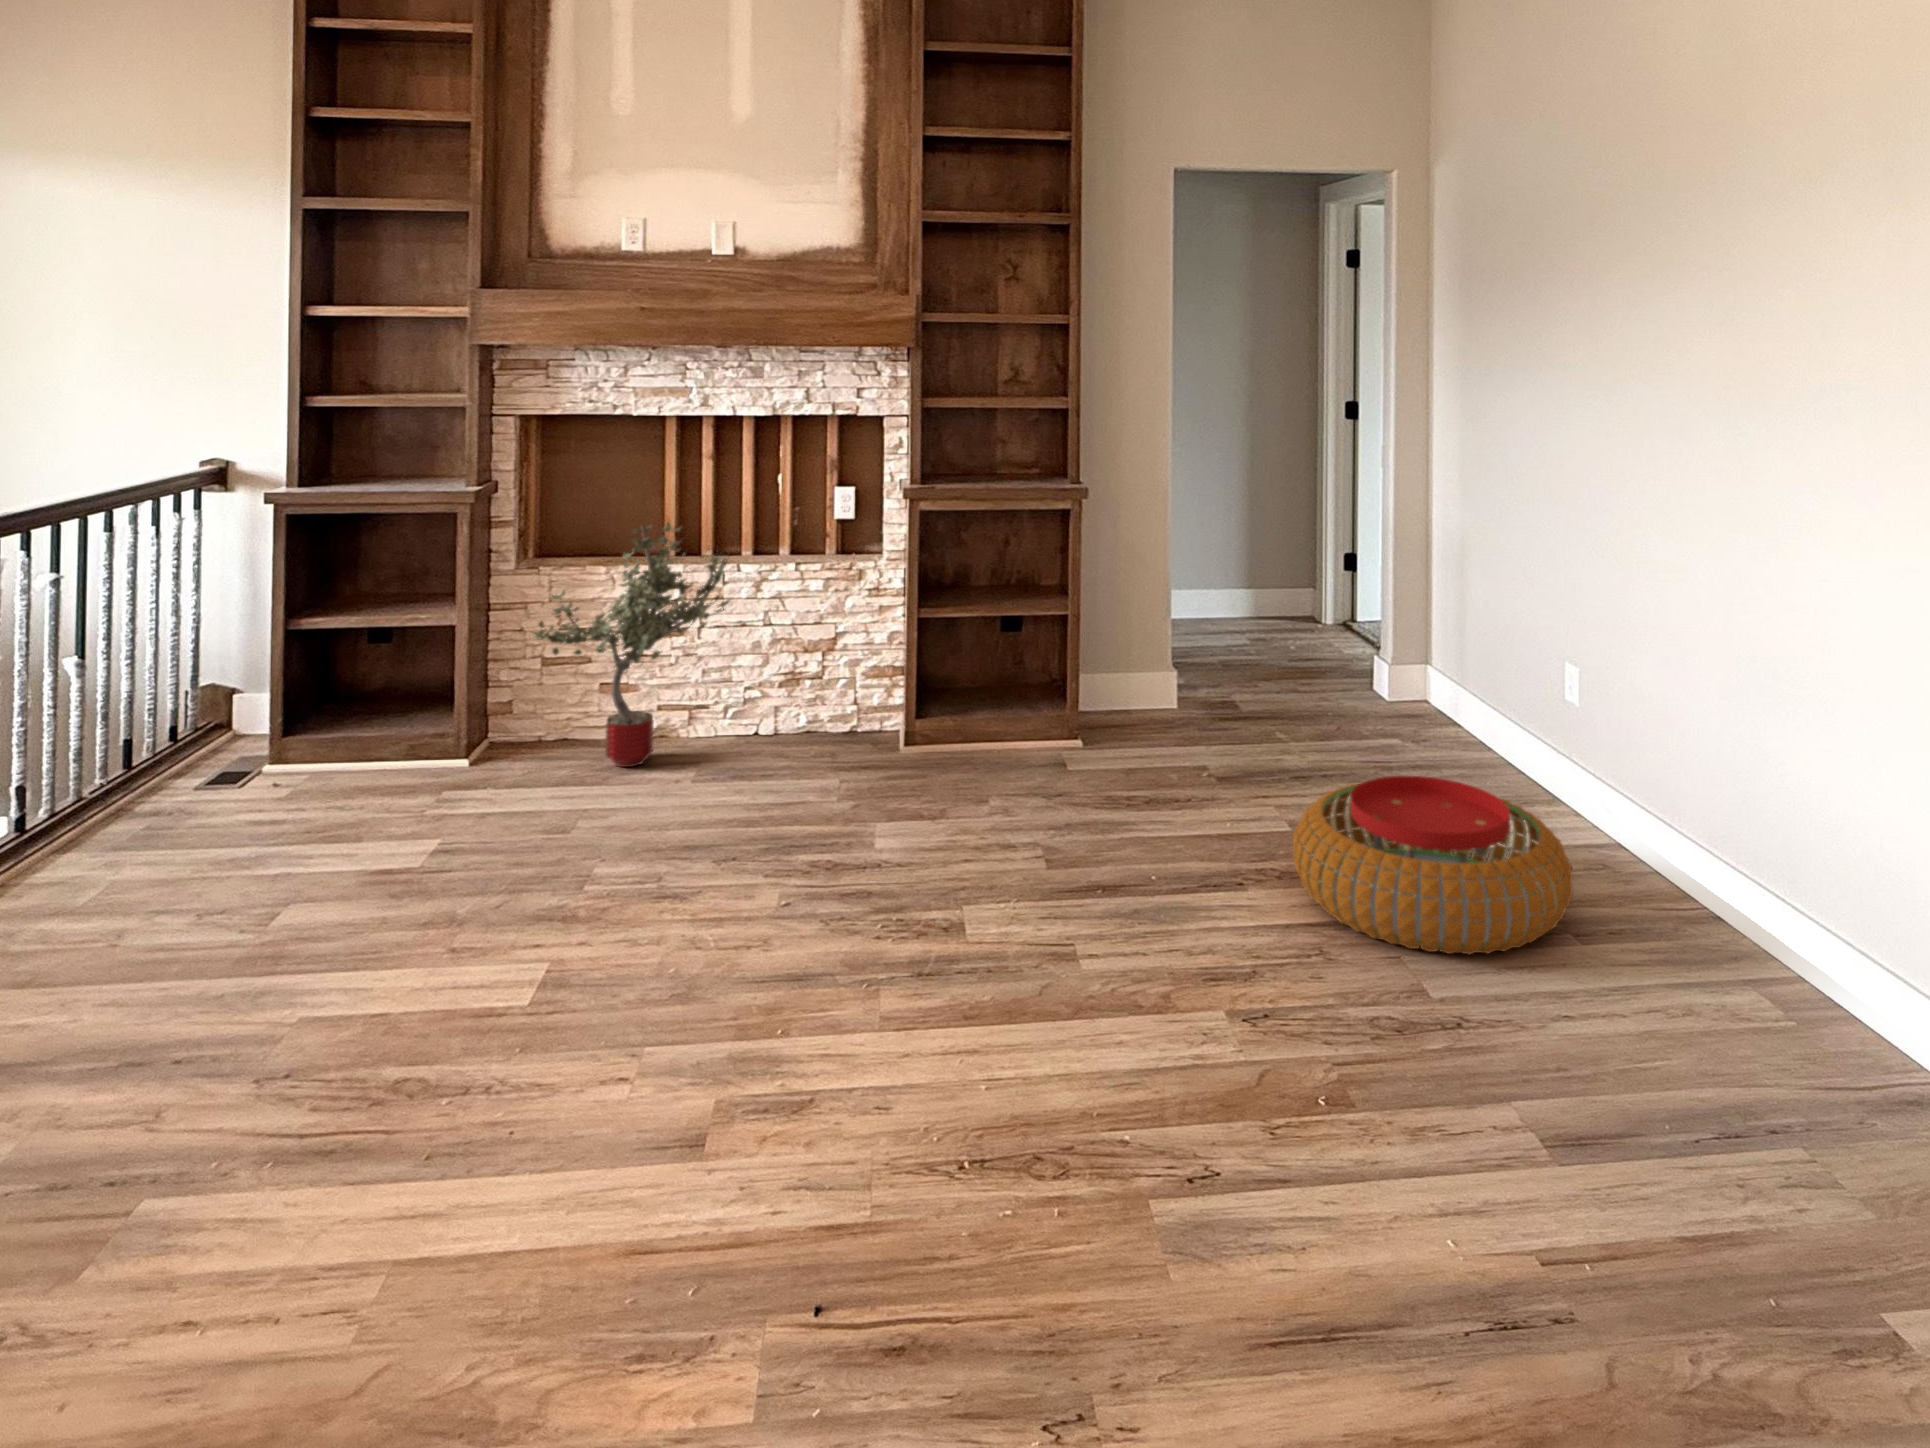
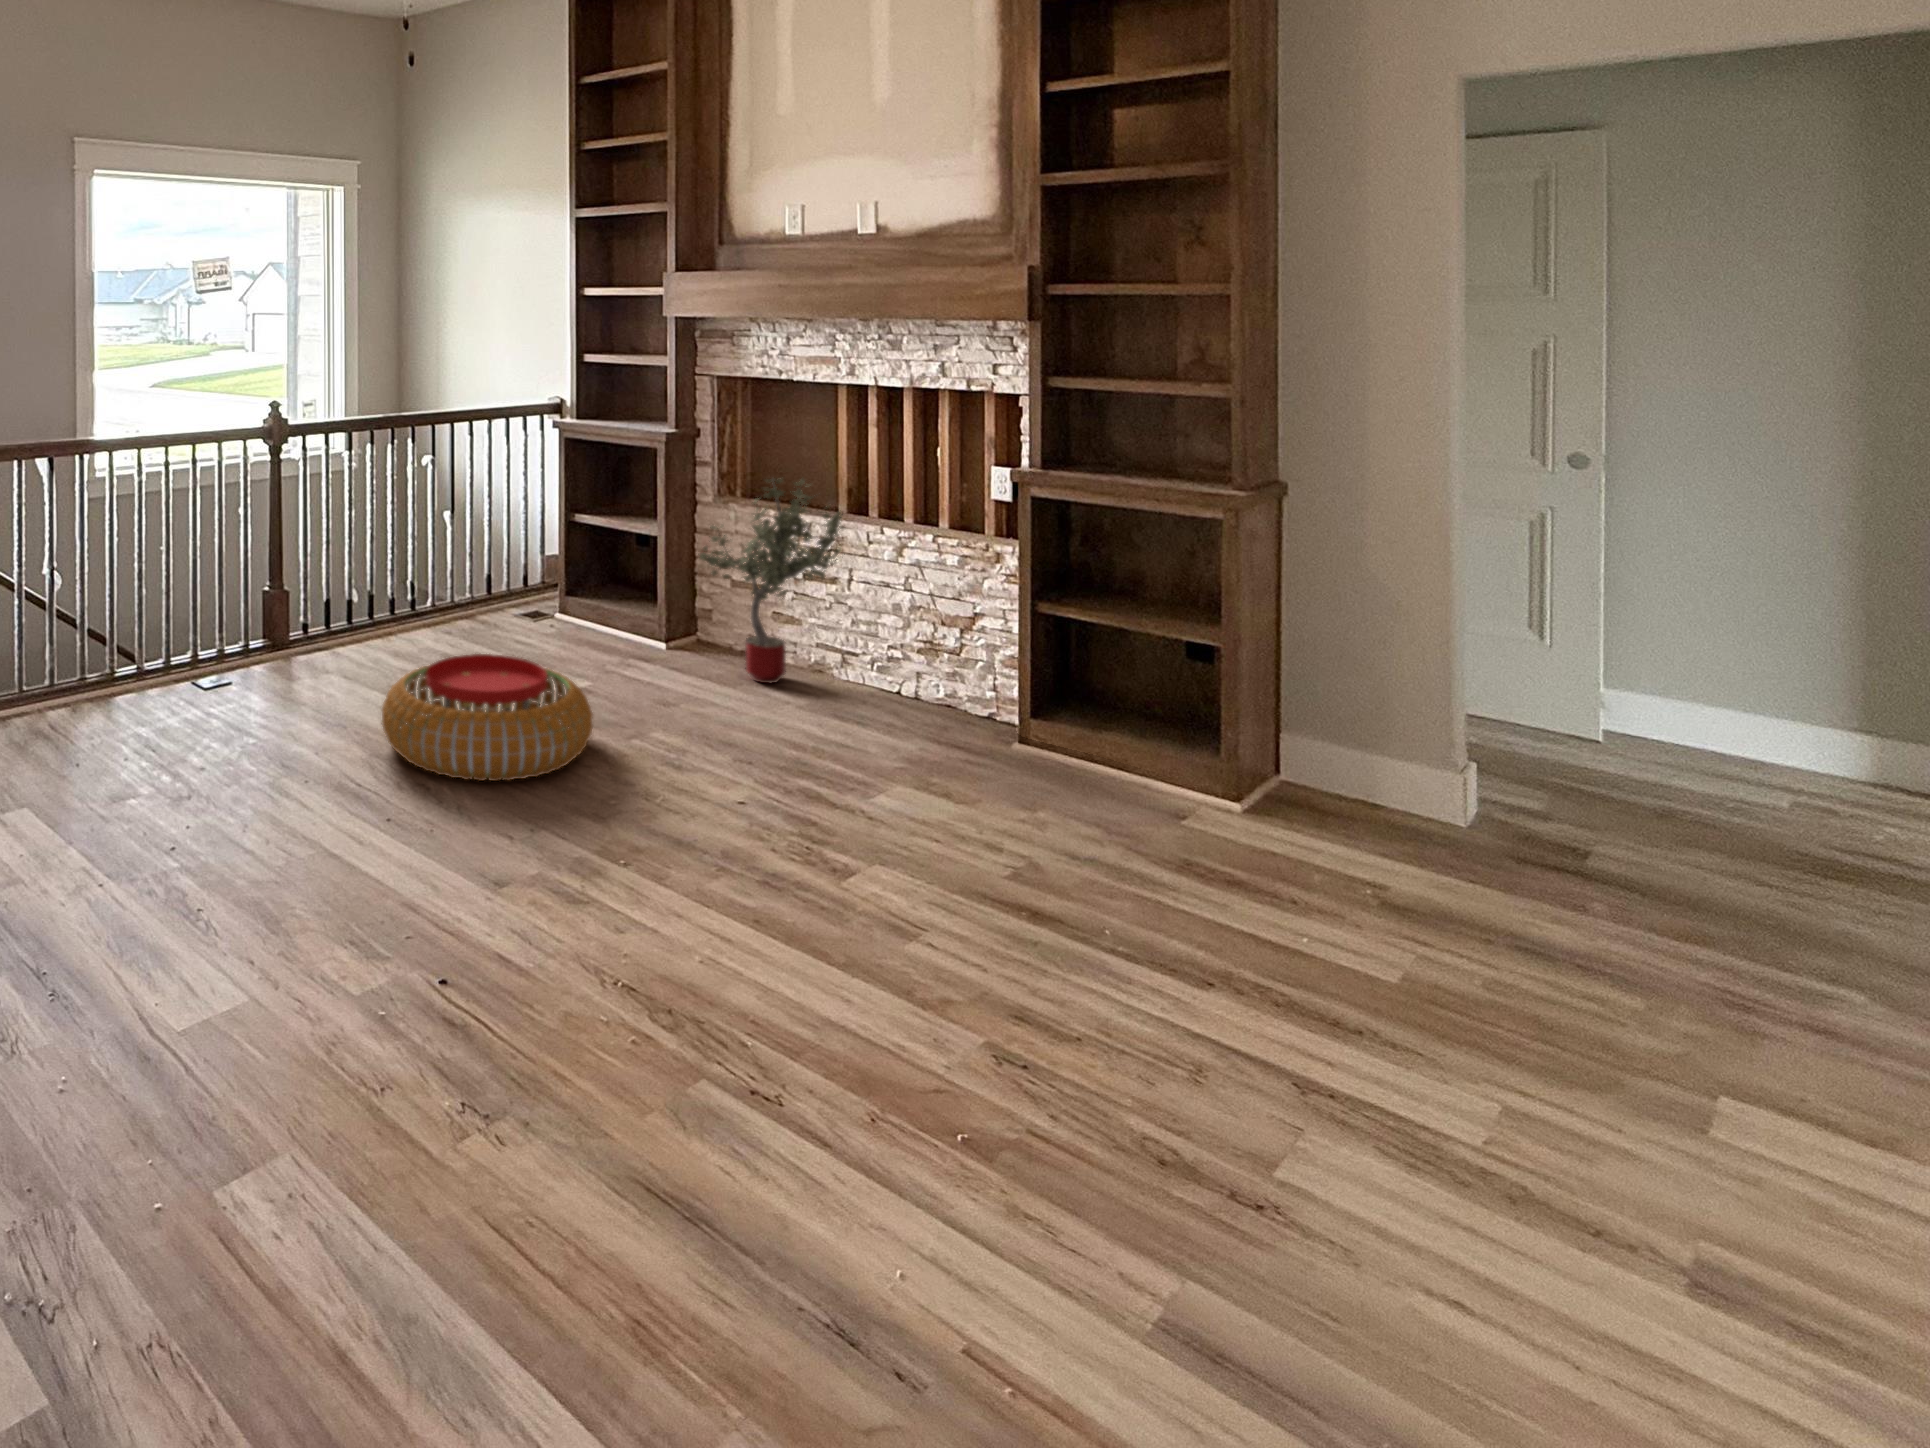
pouf: present [1293,776,1573,954] -> present [381,654,593,781]

